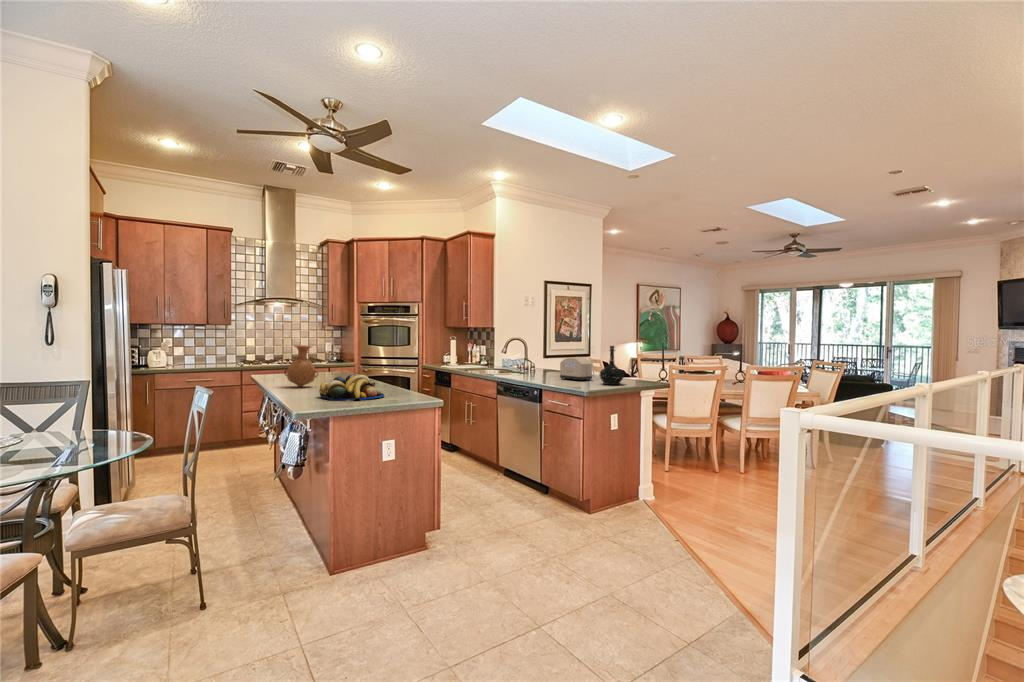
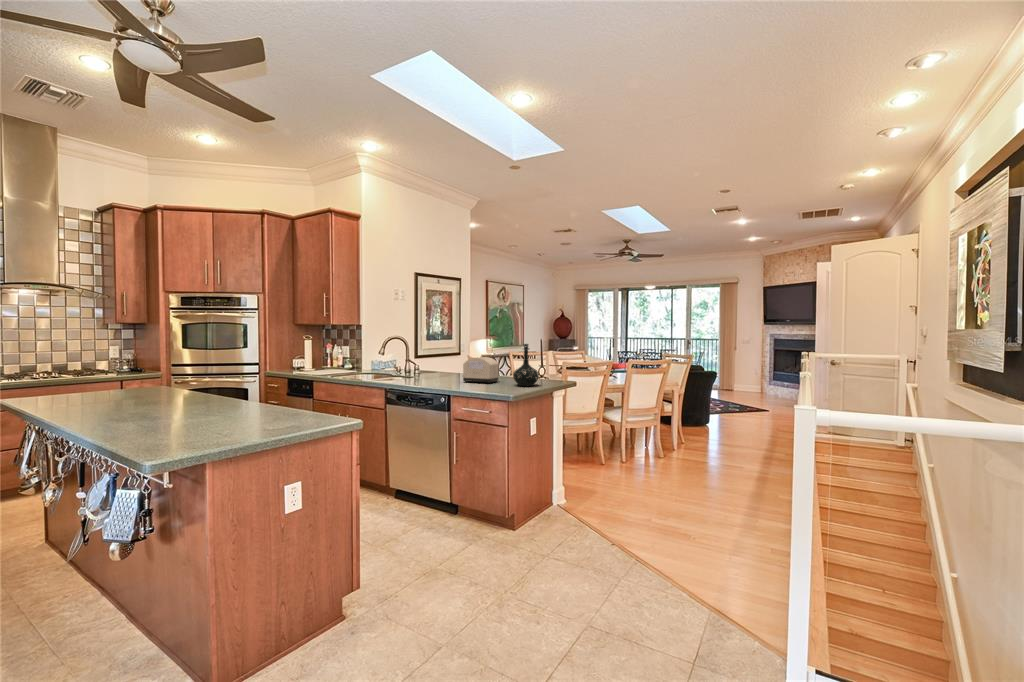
vase: present [284,345,318,387] -> none [81,353,144,416]
fruit bowl: present [319,374,384,401] -> none [169,393,275,436]

